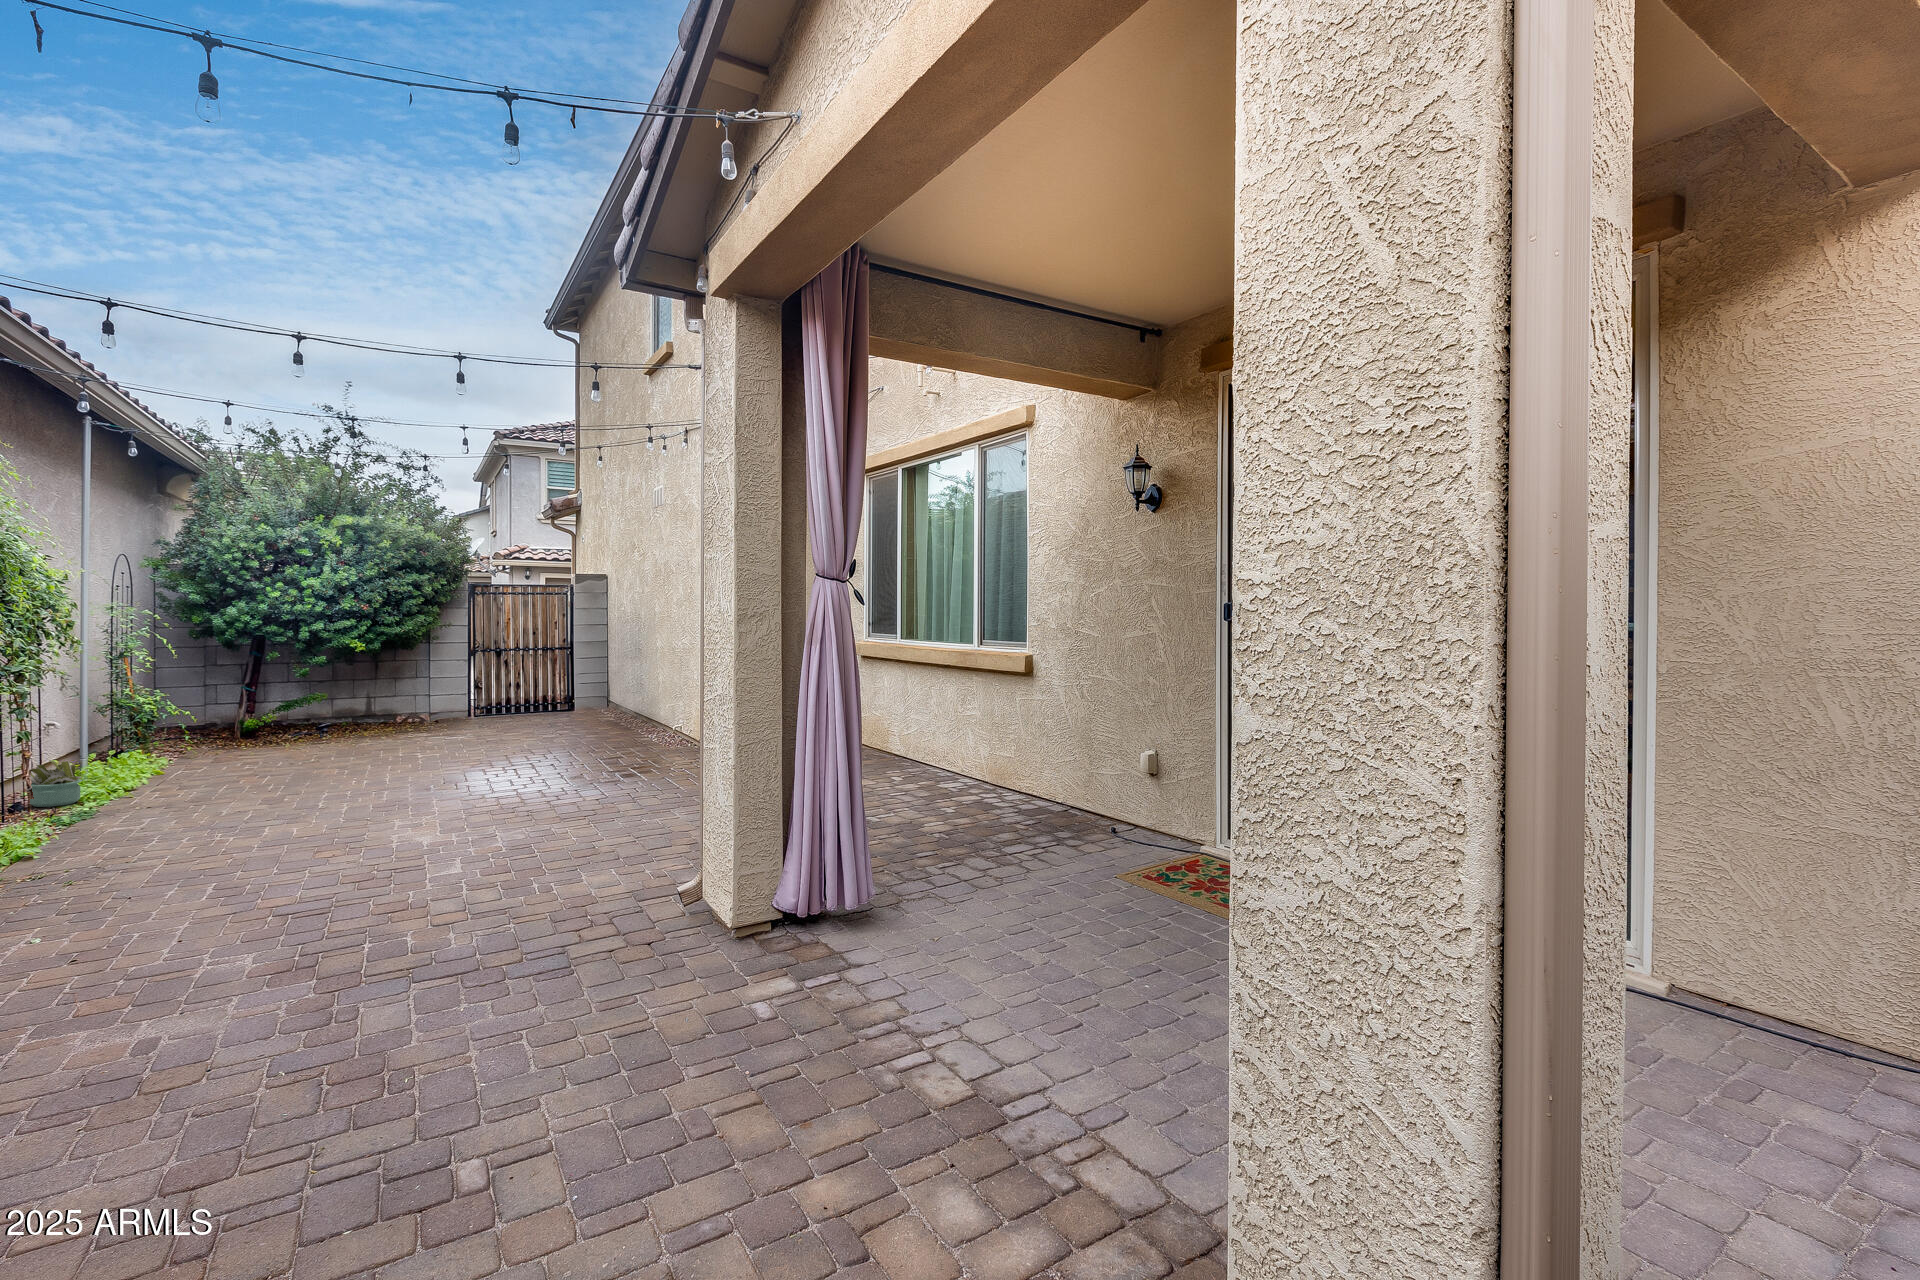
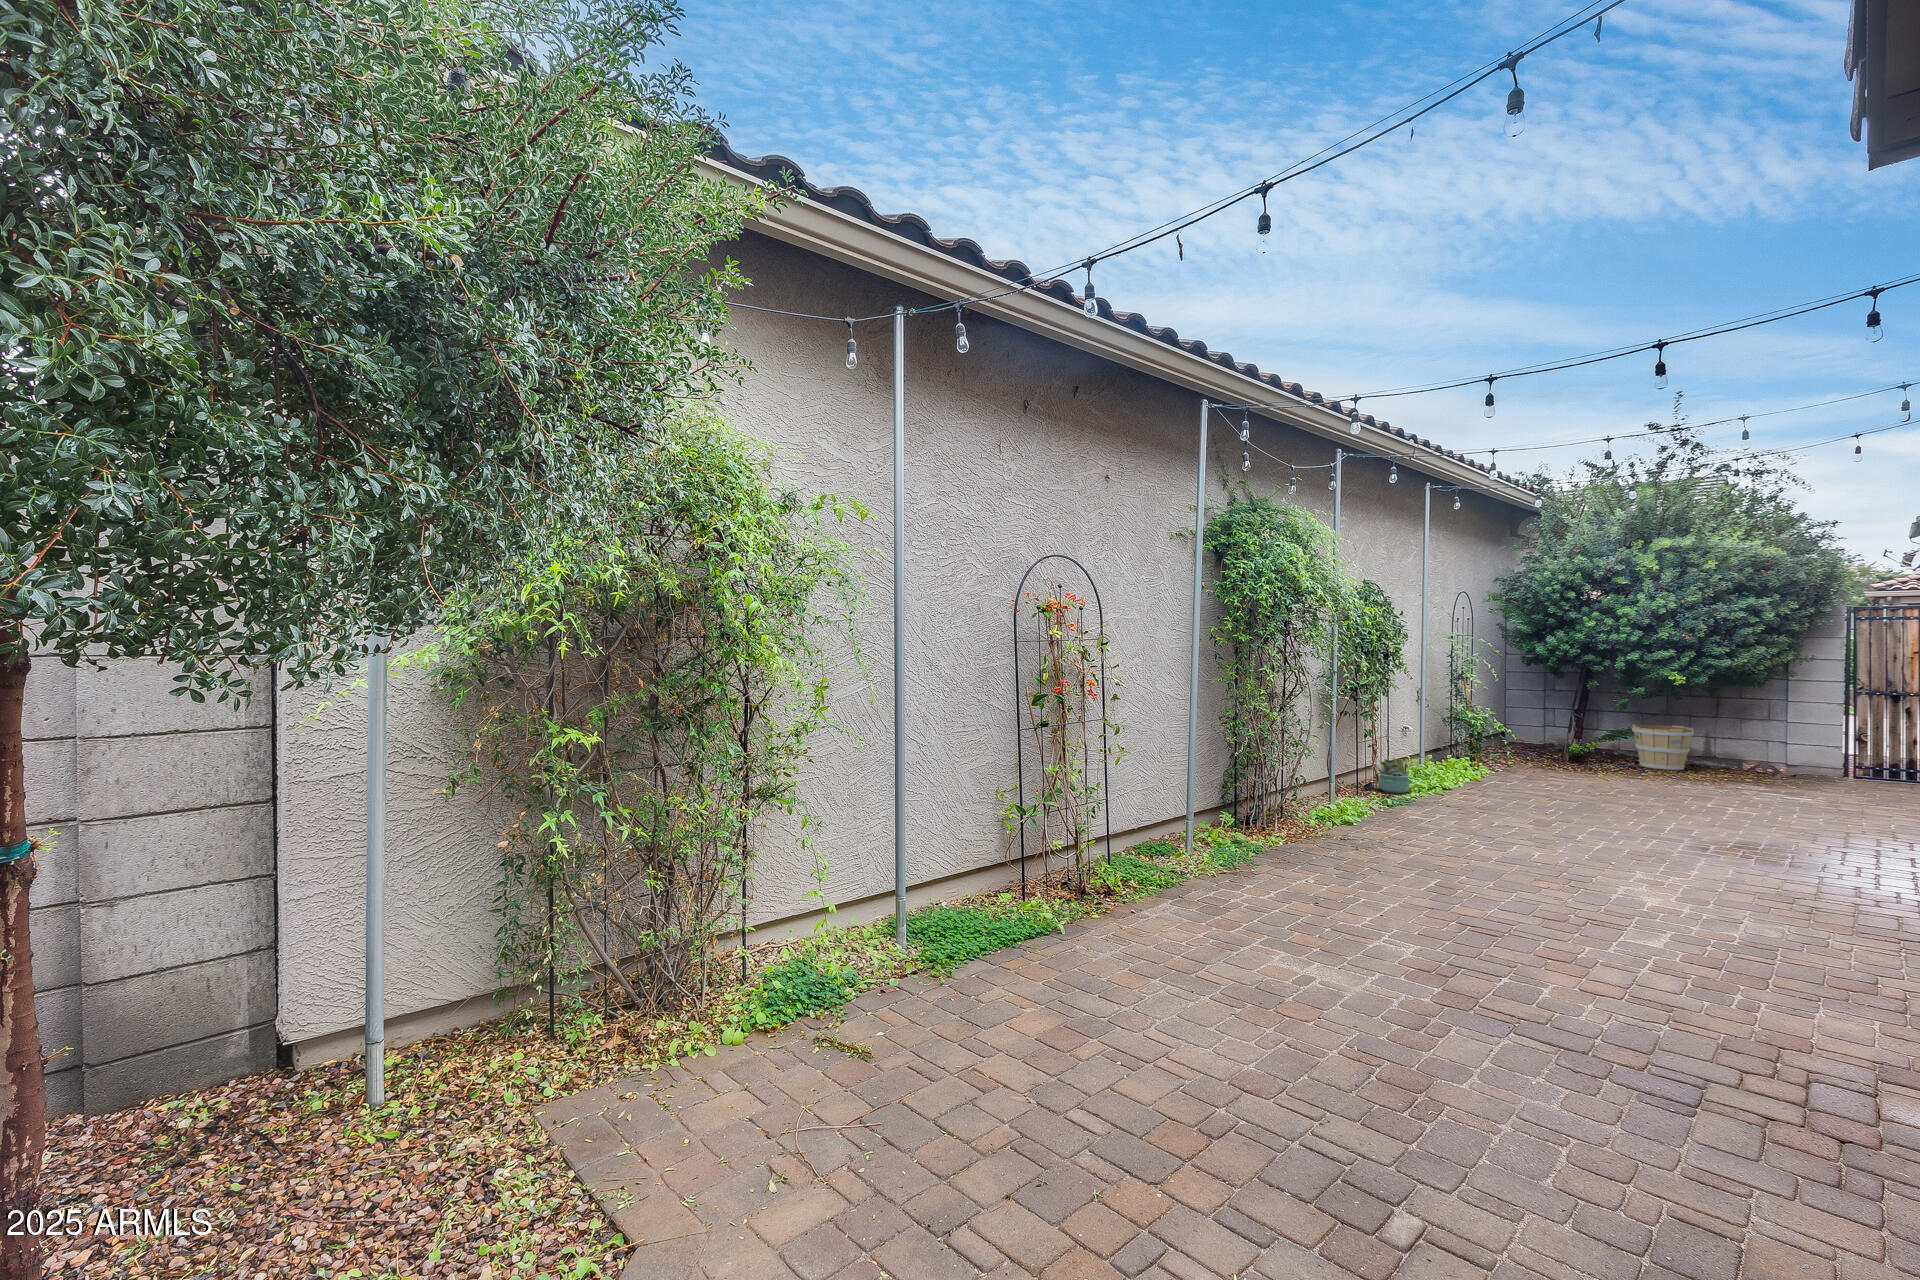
wooden bucket: none [311,690,367,732] -> present [1632,724,1694,770]

